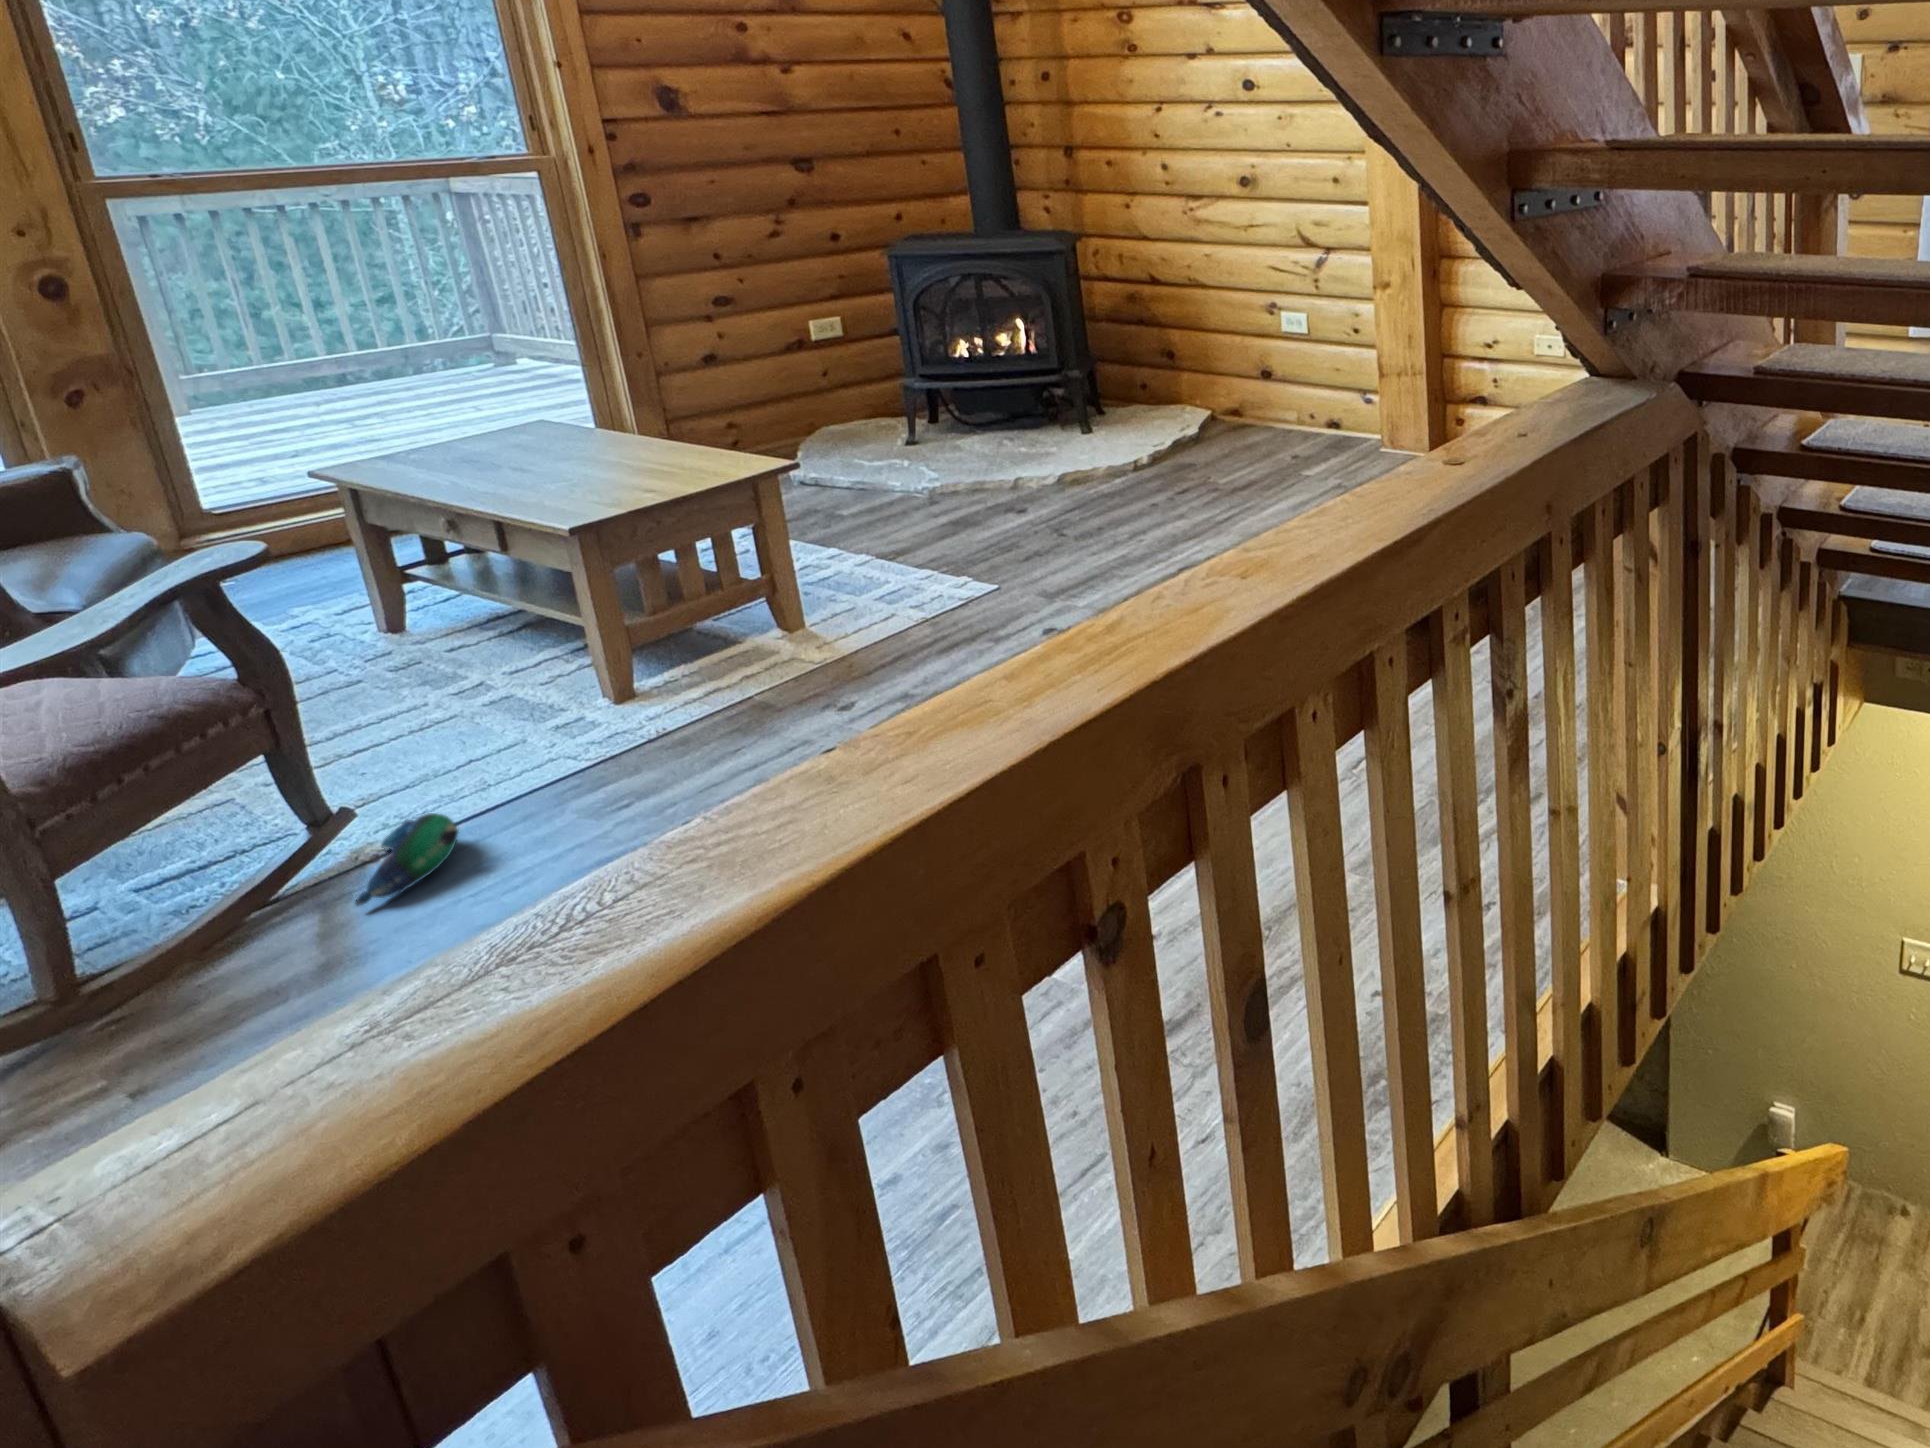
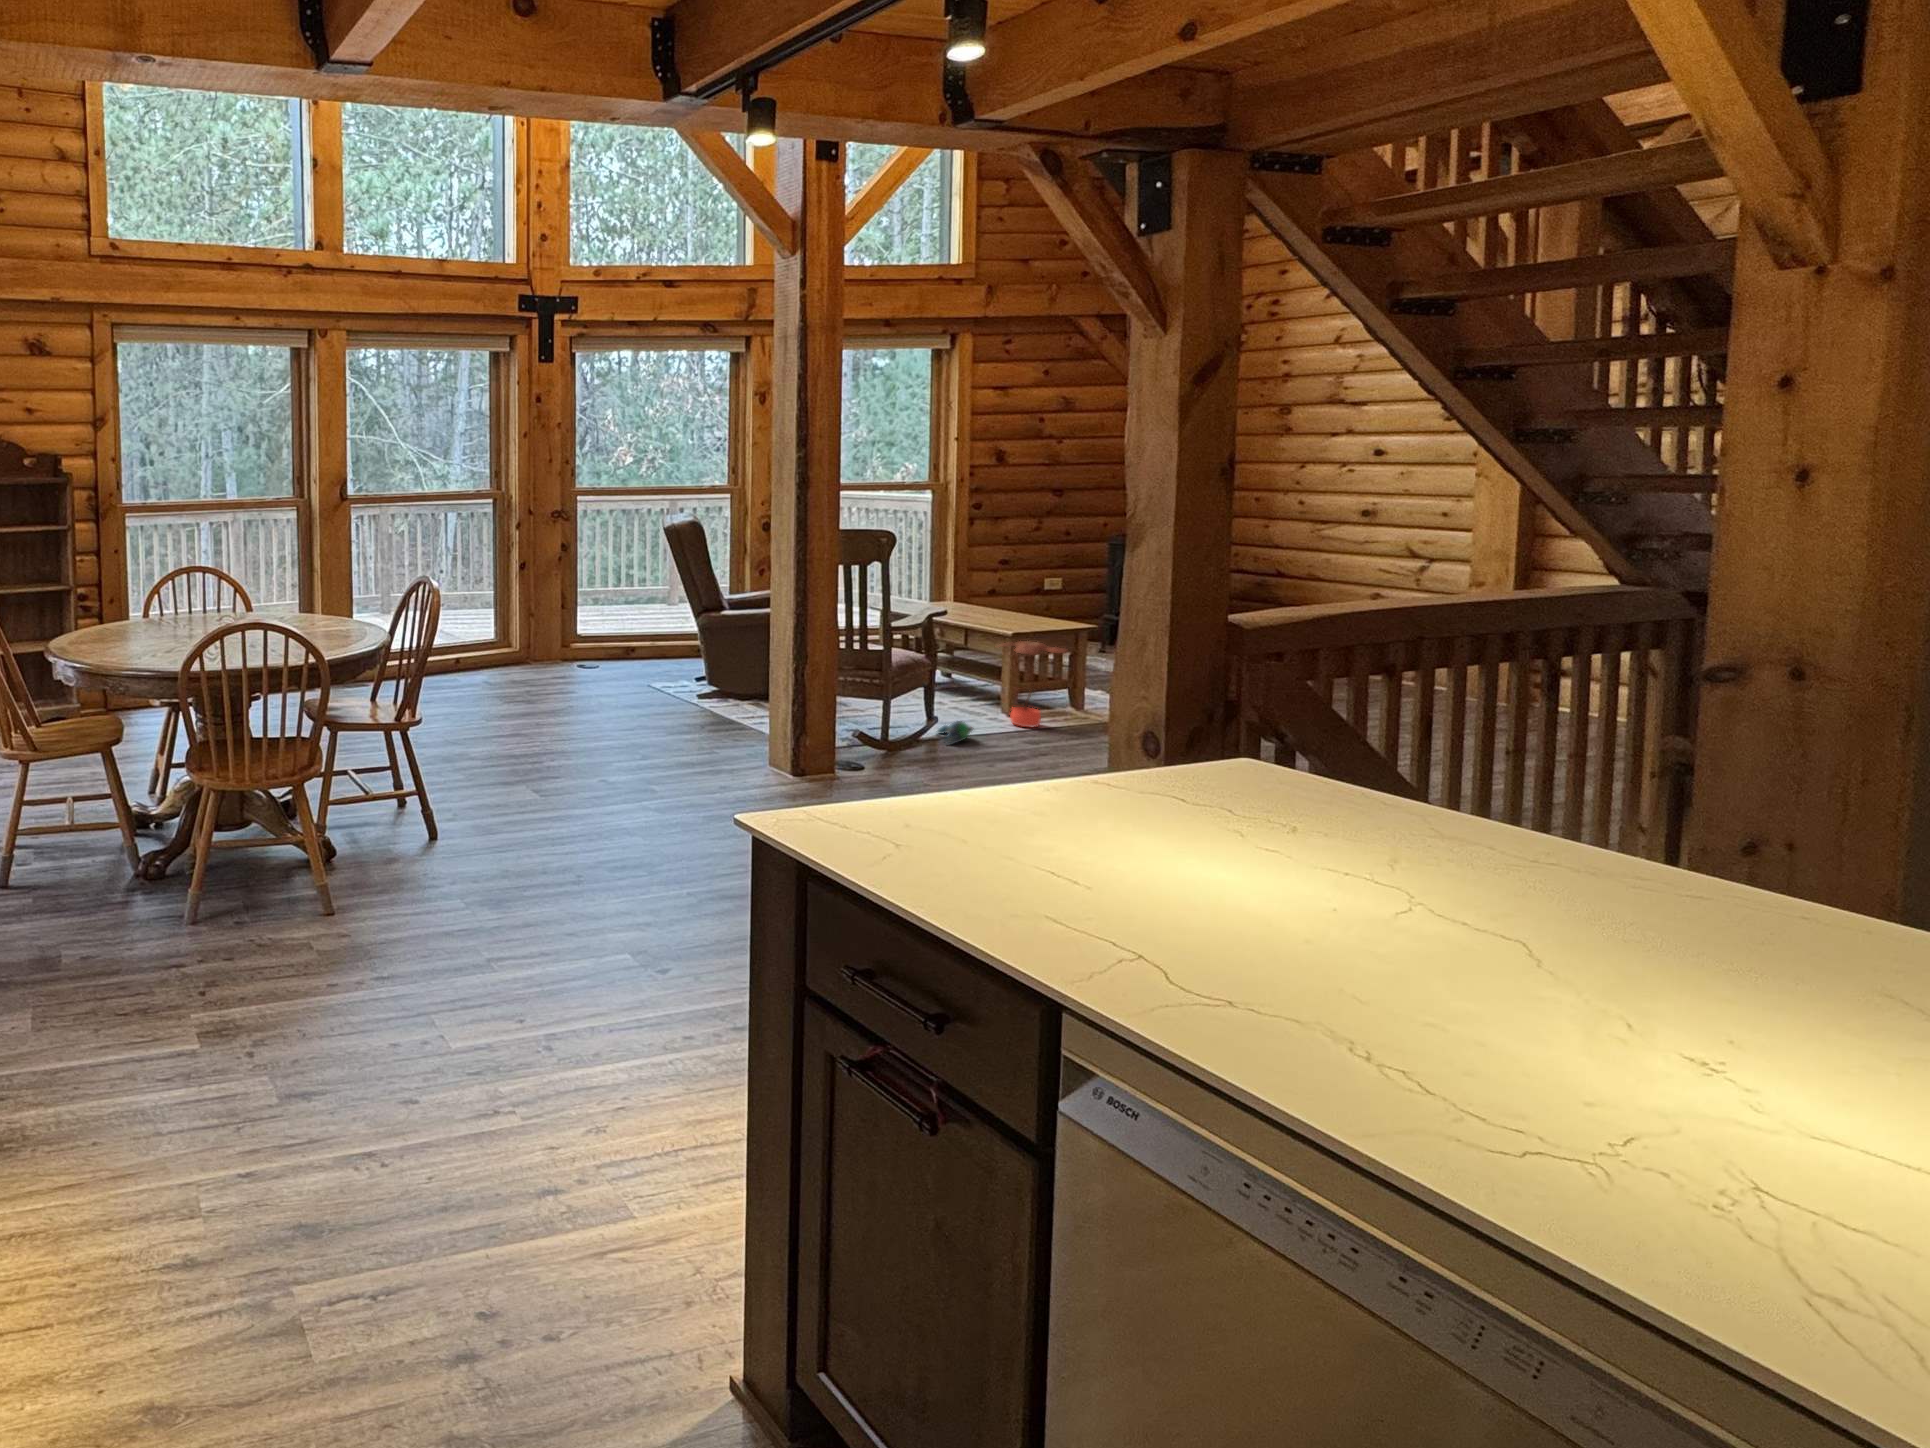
potted plant: none [541,541,717,741] -> present [998,641,1067,728]

